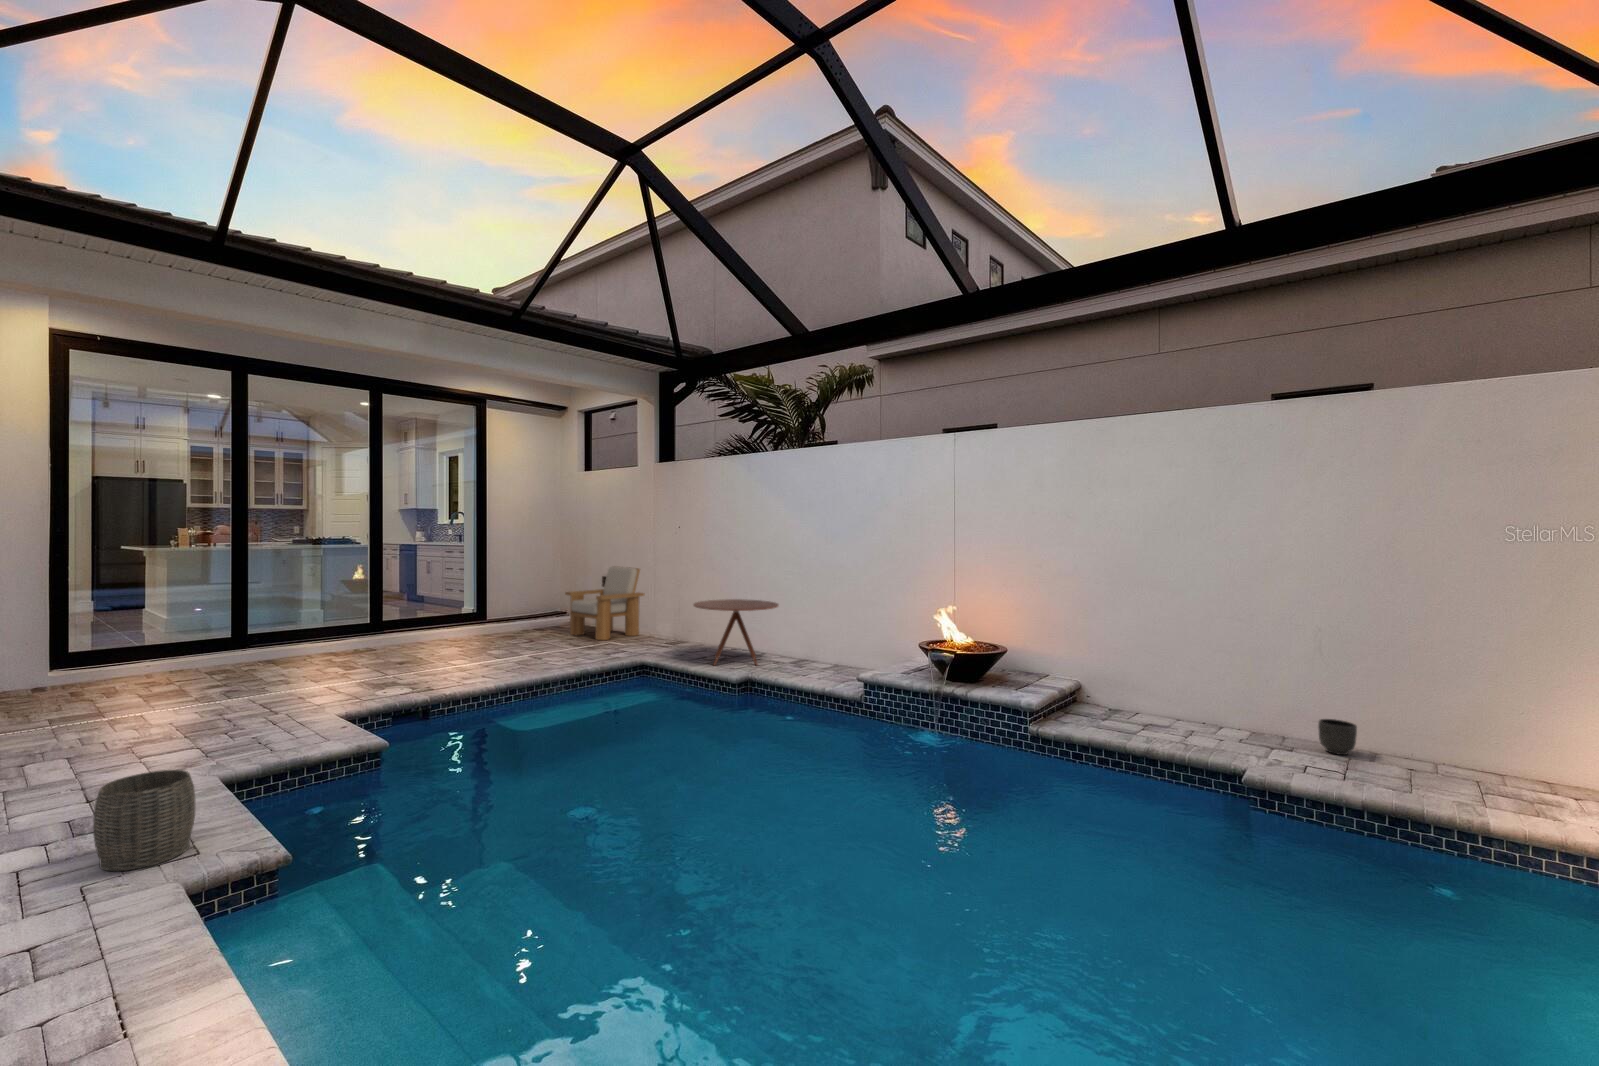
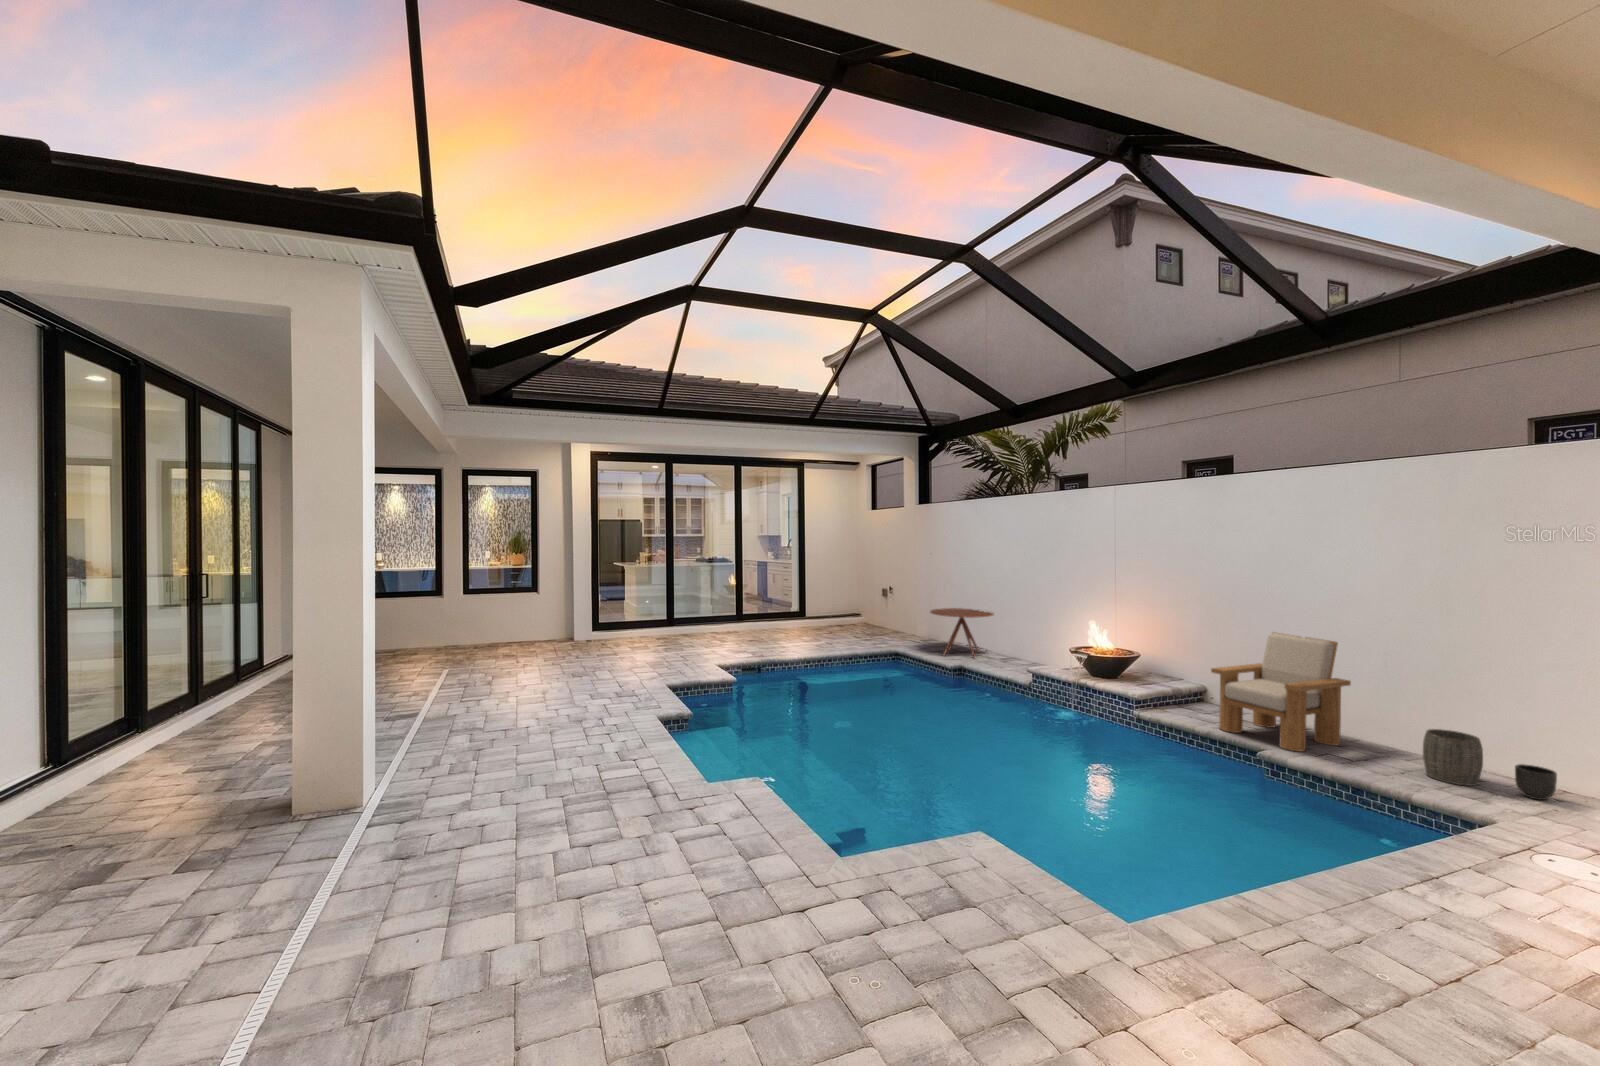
armchair: present [565,566,645,640] -> present [1211,632,1351,751]
planter: present [1318,719,1357,755] -> present [1515,764,1557,800]
woven basket: present [93,770,195,871] -> present [1423,729,1483,786]

